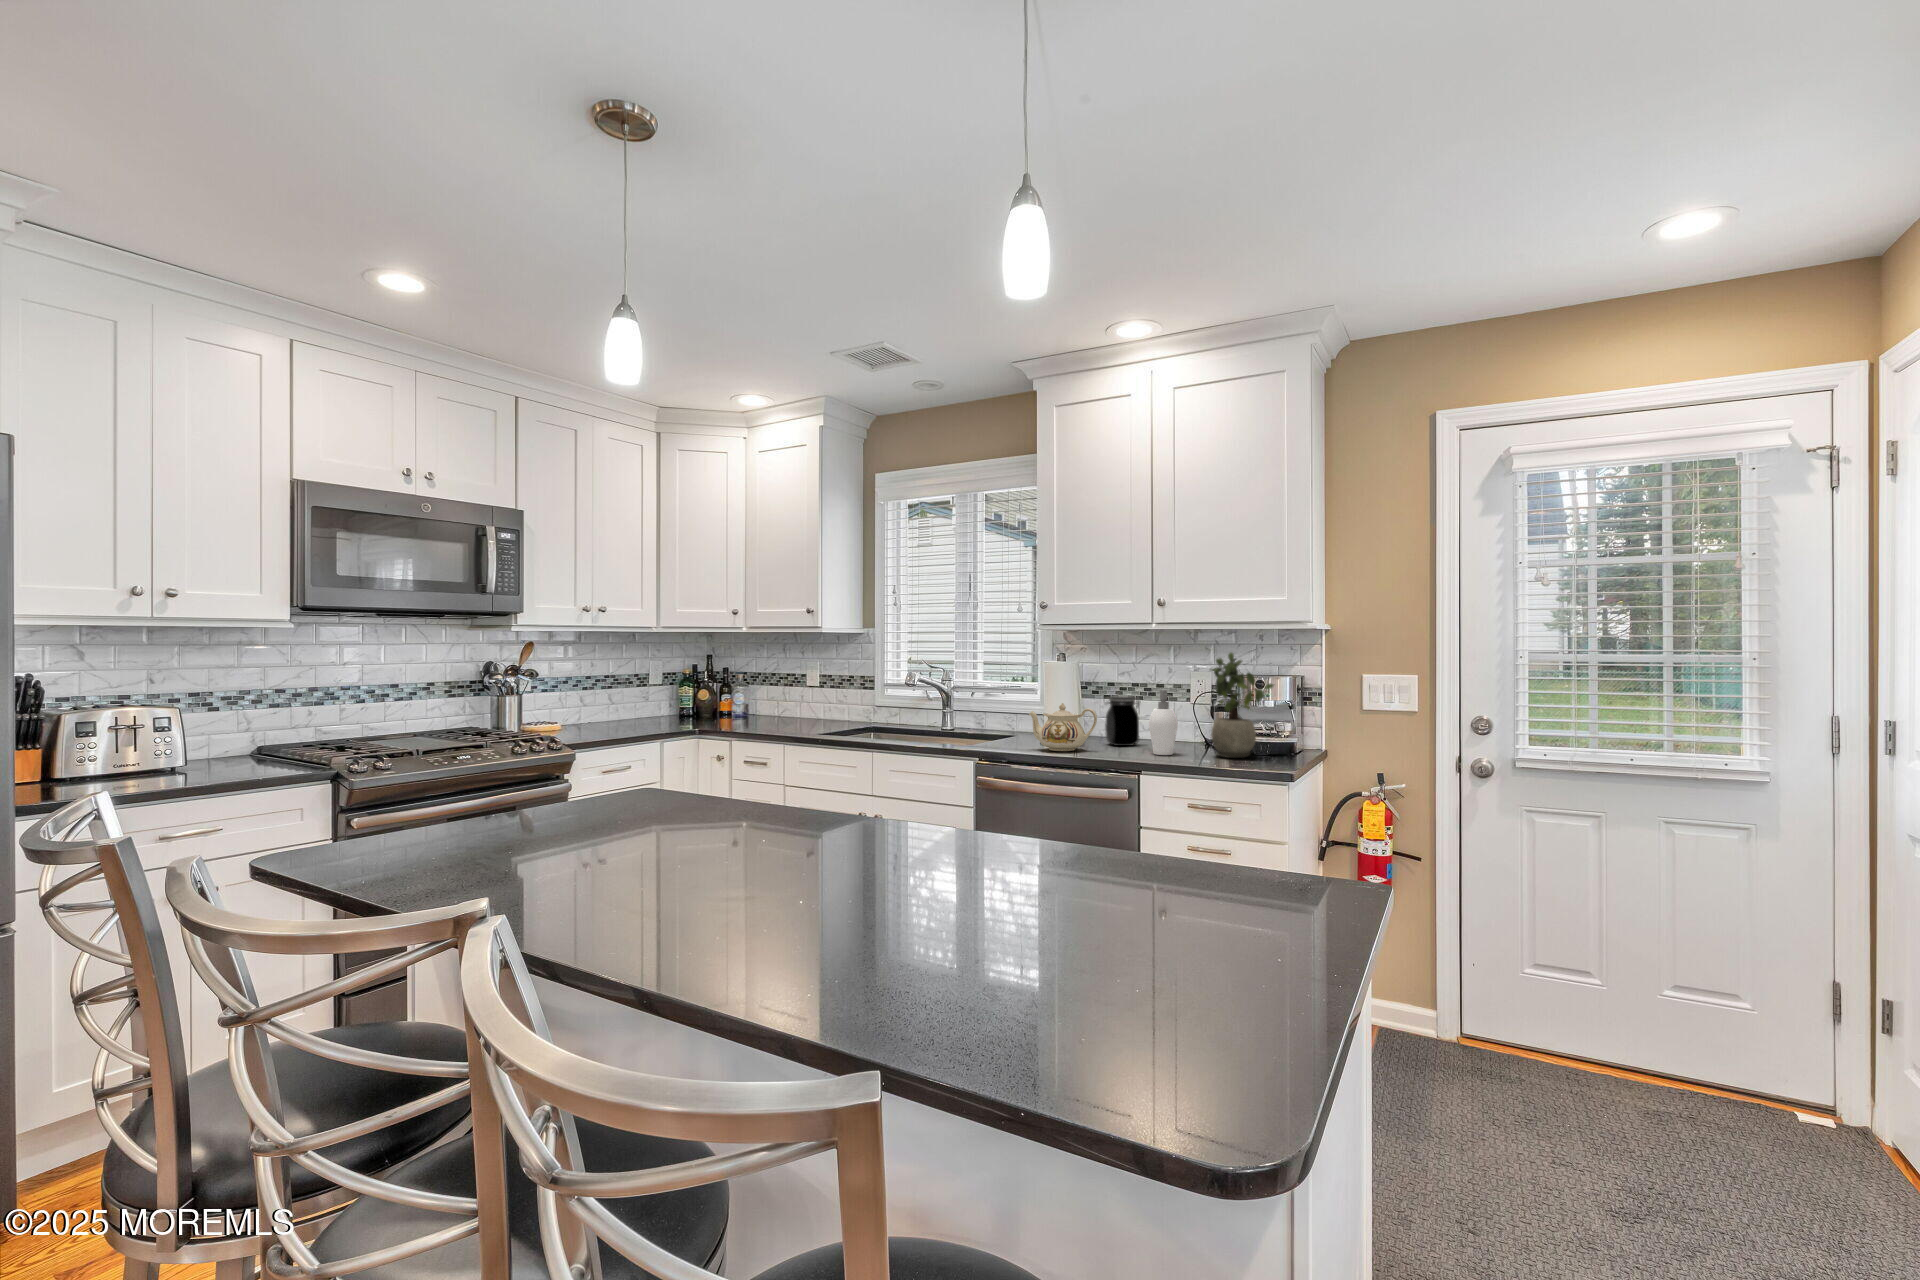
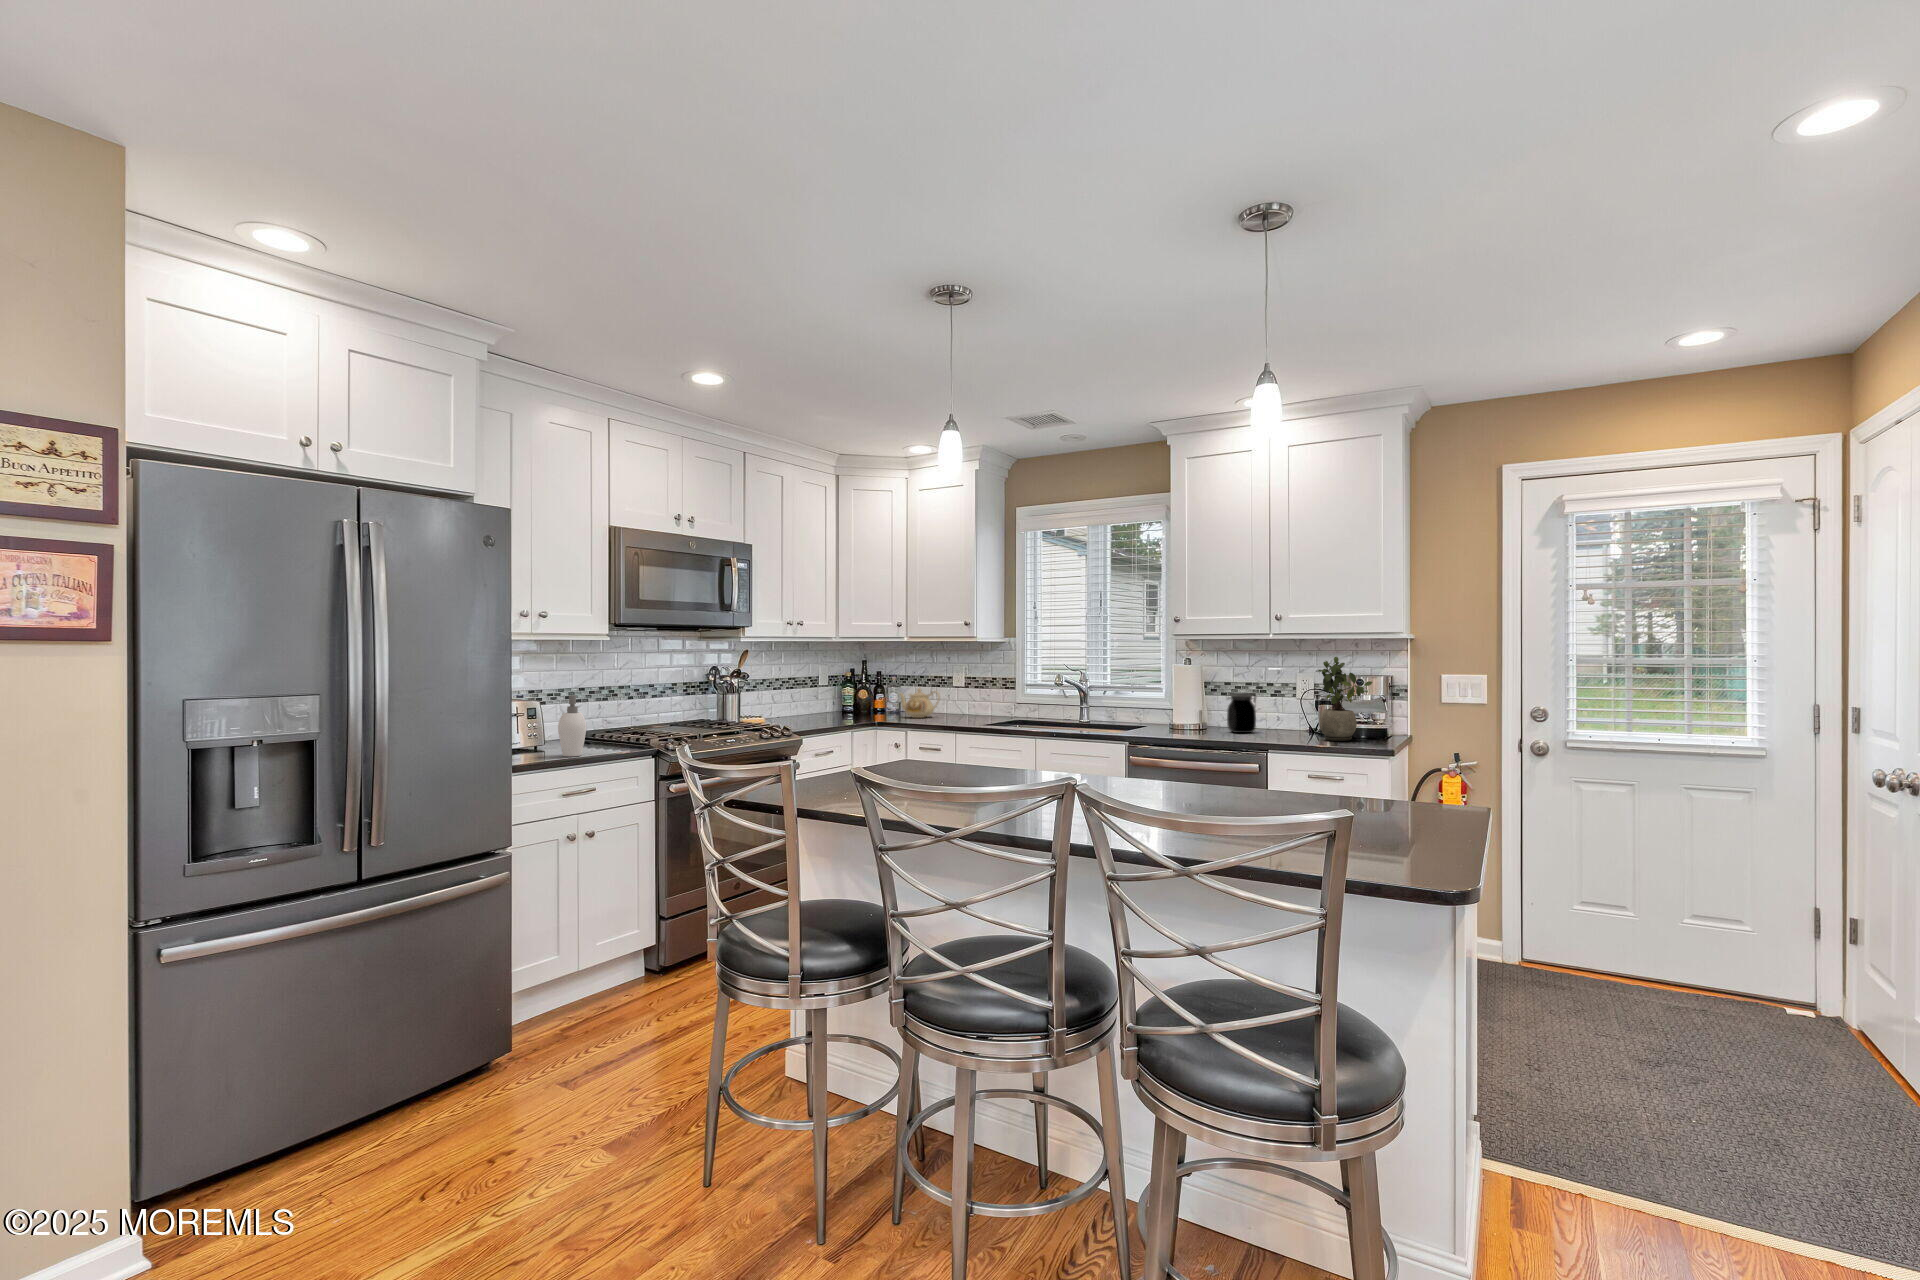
soap dispenser: present [1149,690,1178,755] -> present [558,695,587,756]
teapot: present [1029,703,1097,751] -> present [900,688,940,718]

